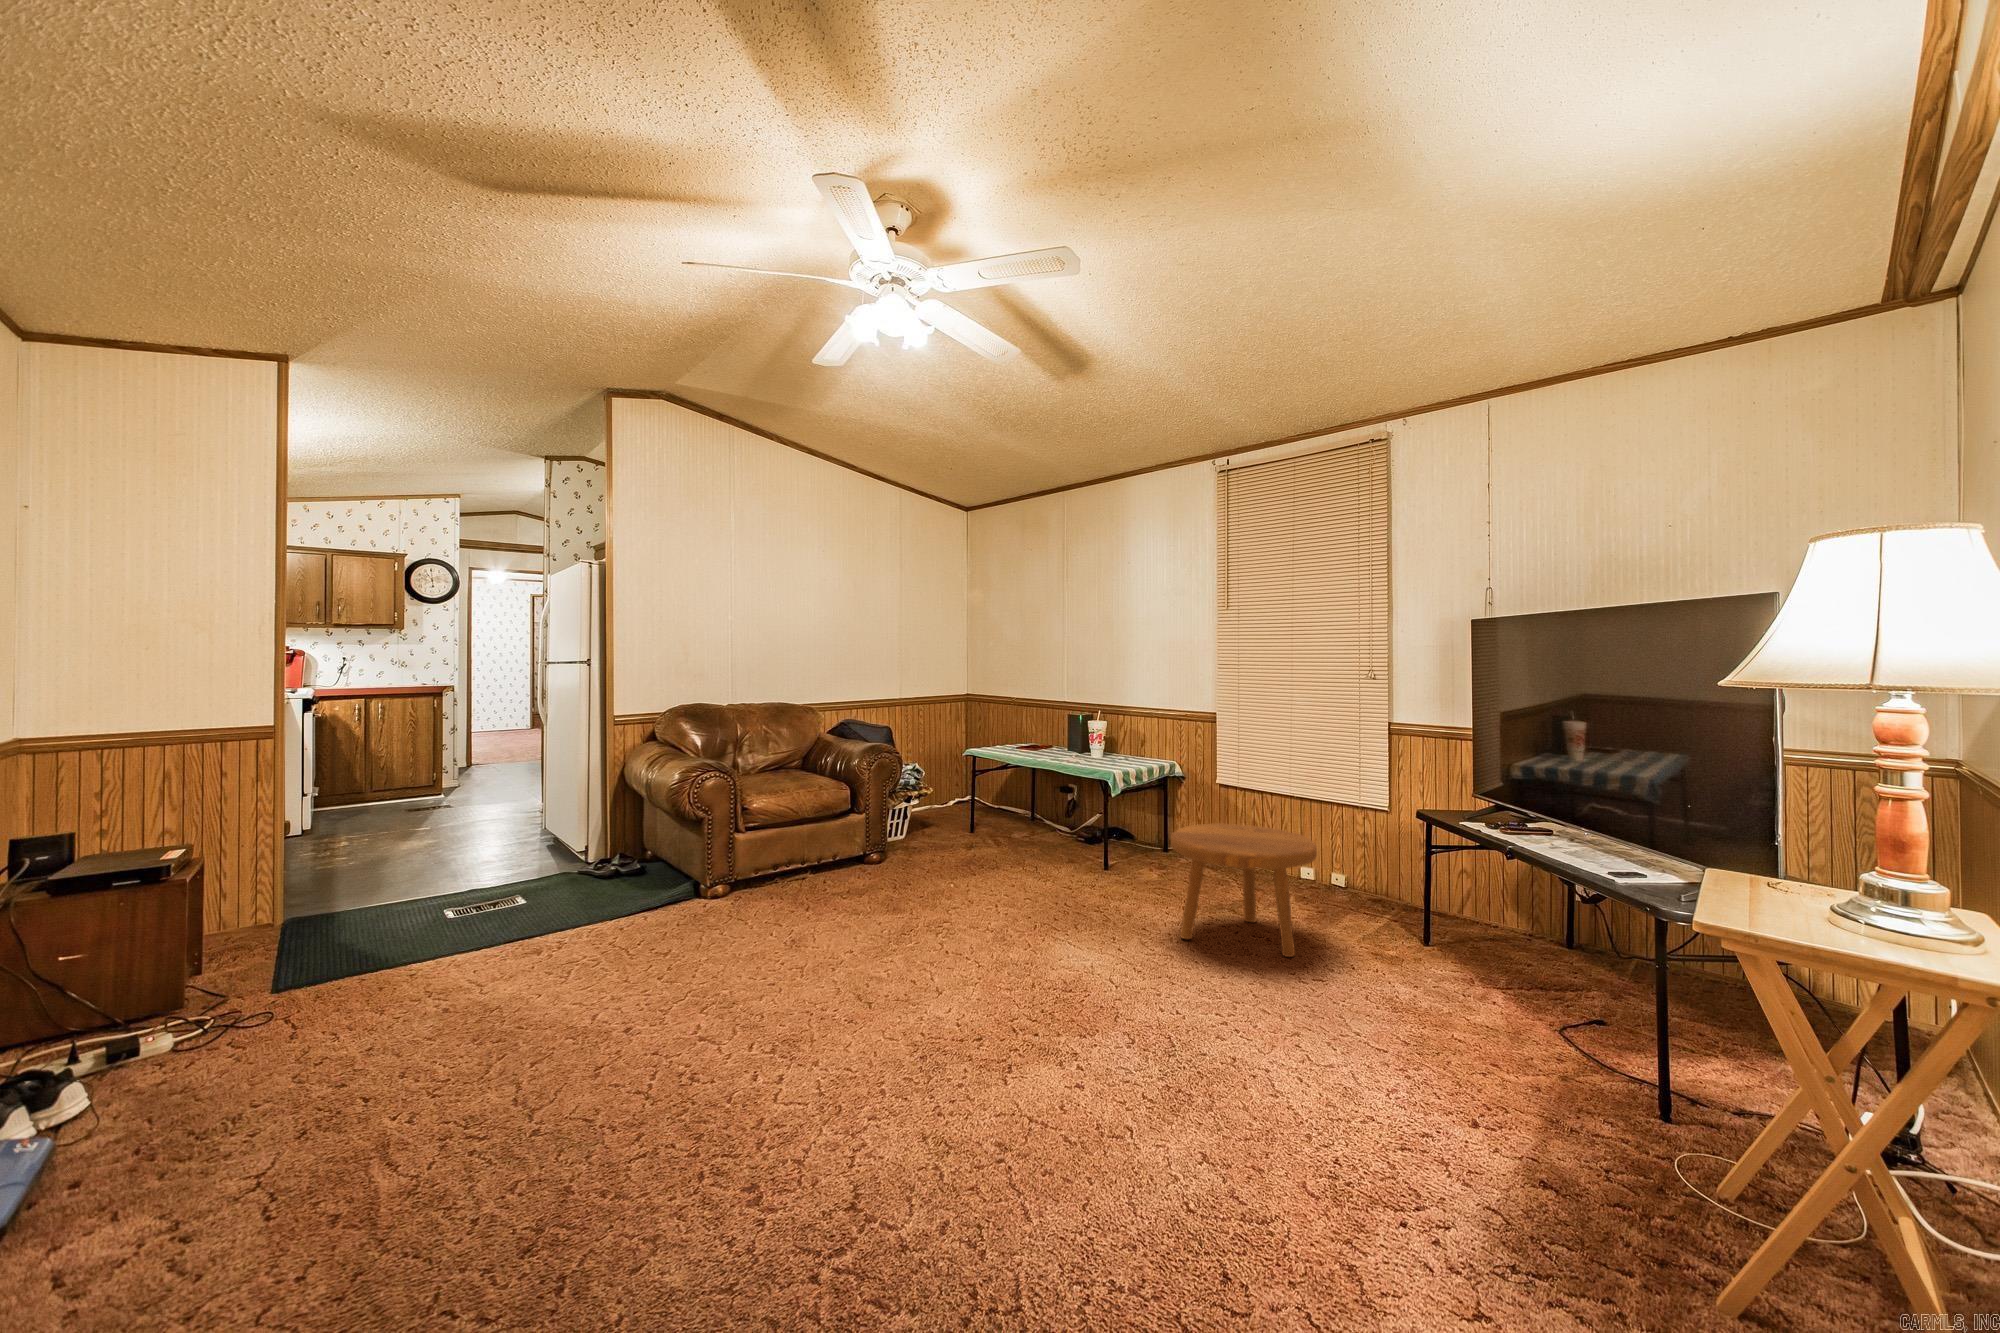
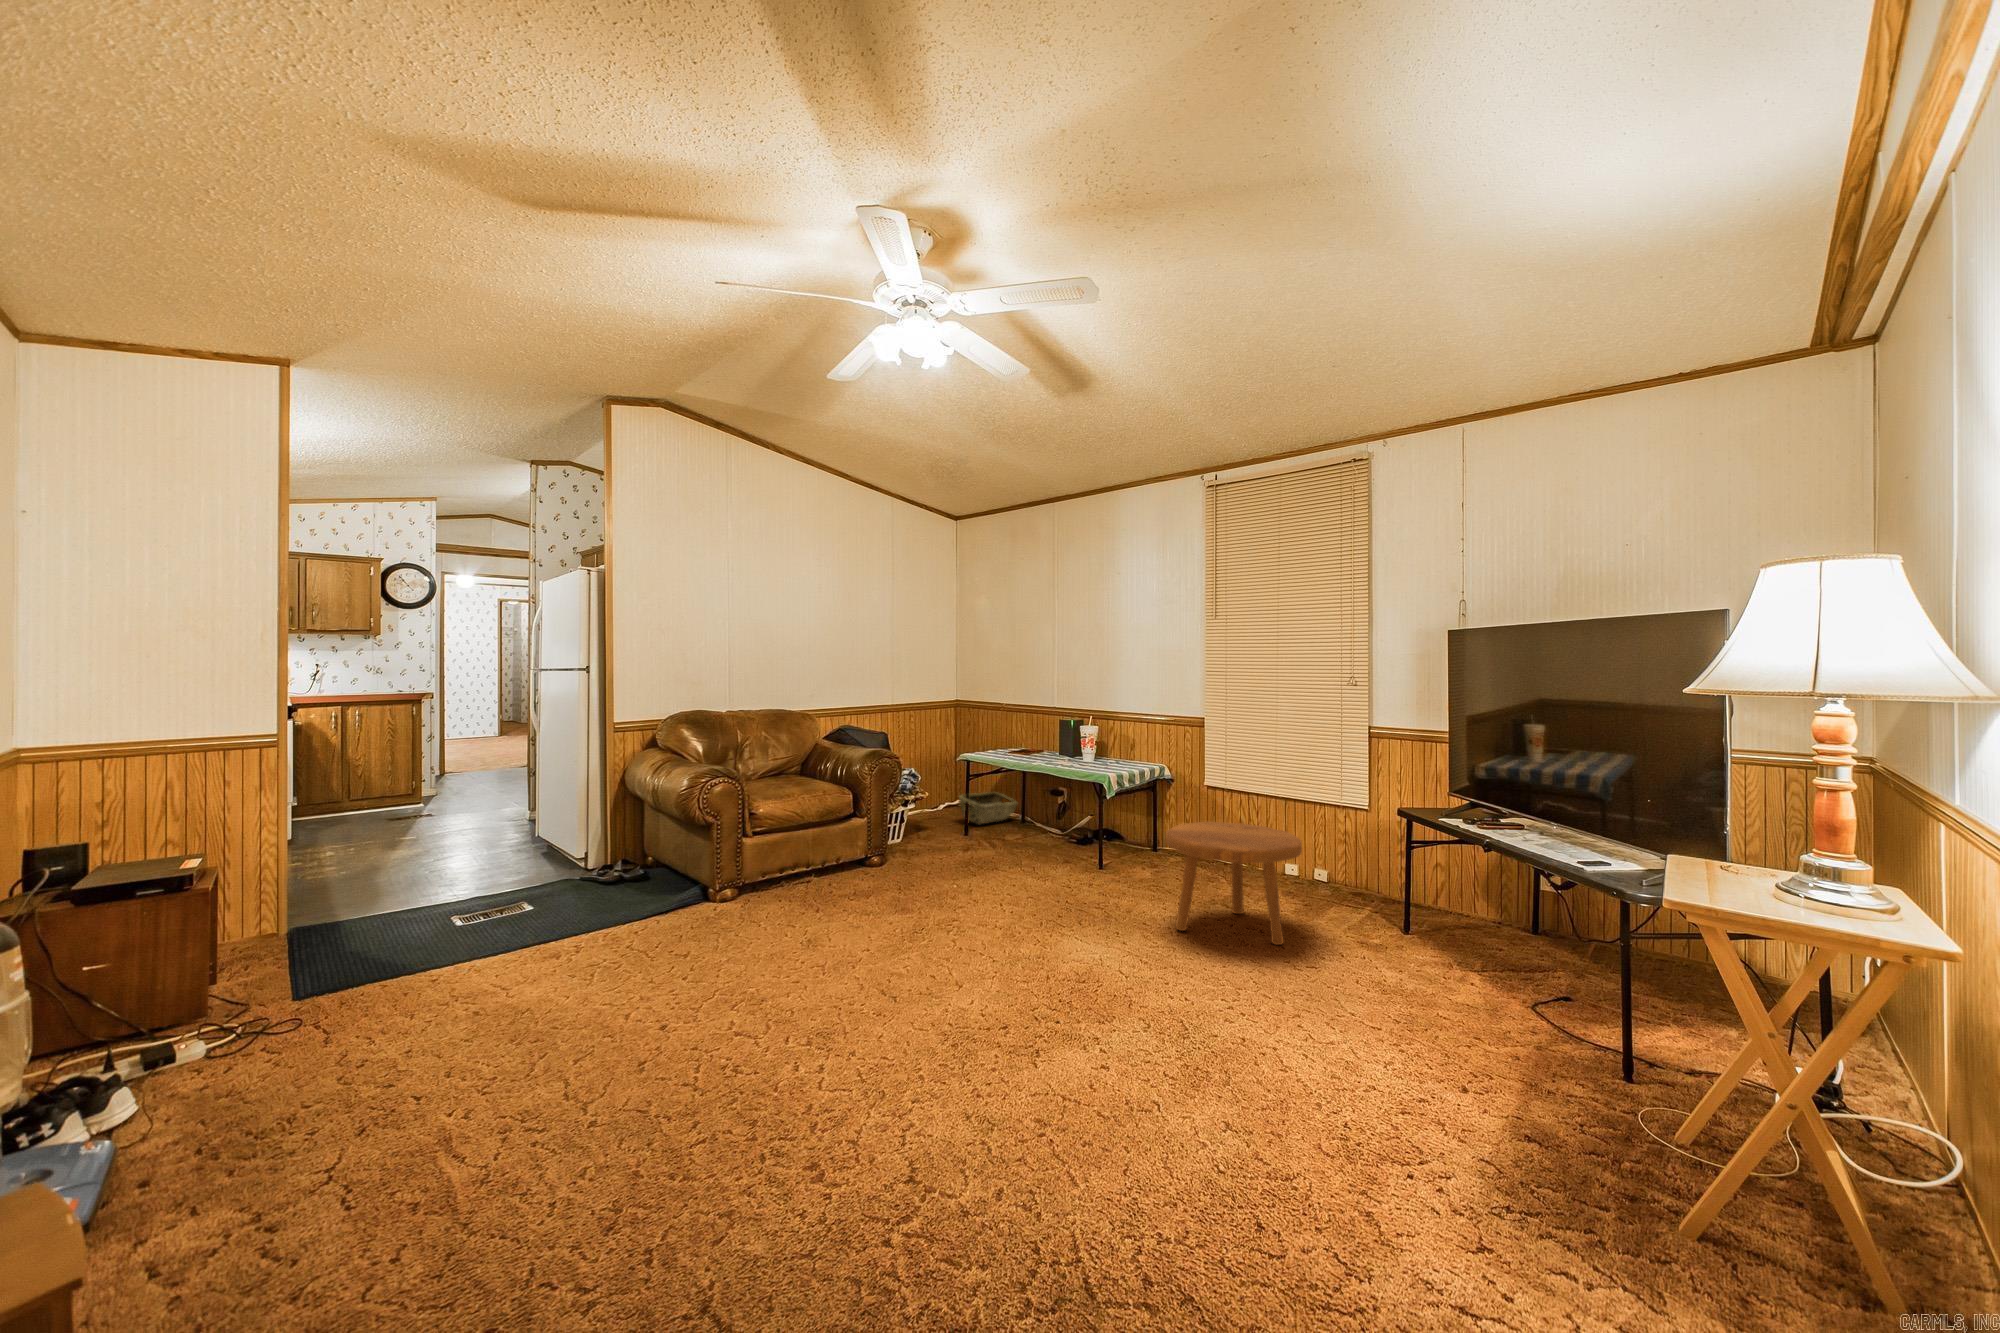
woven basket: none [970,789,1032,823] -> present [959,792,1018,824]

